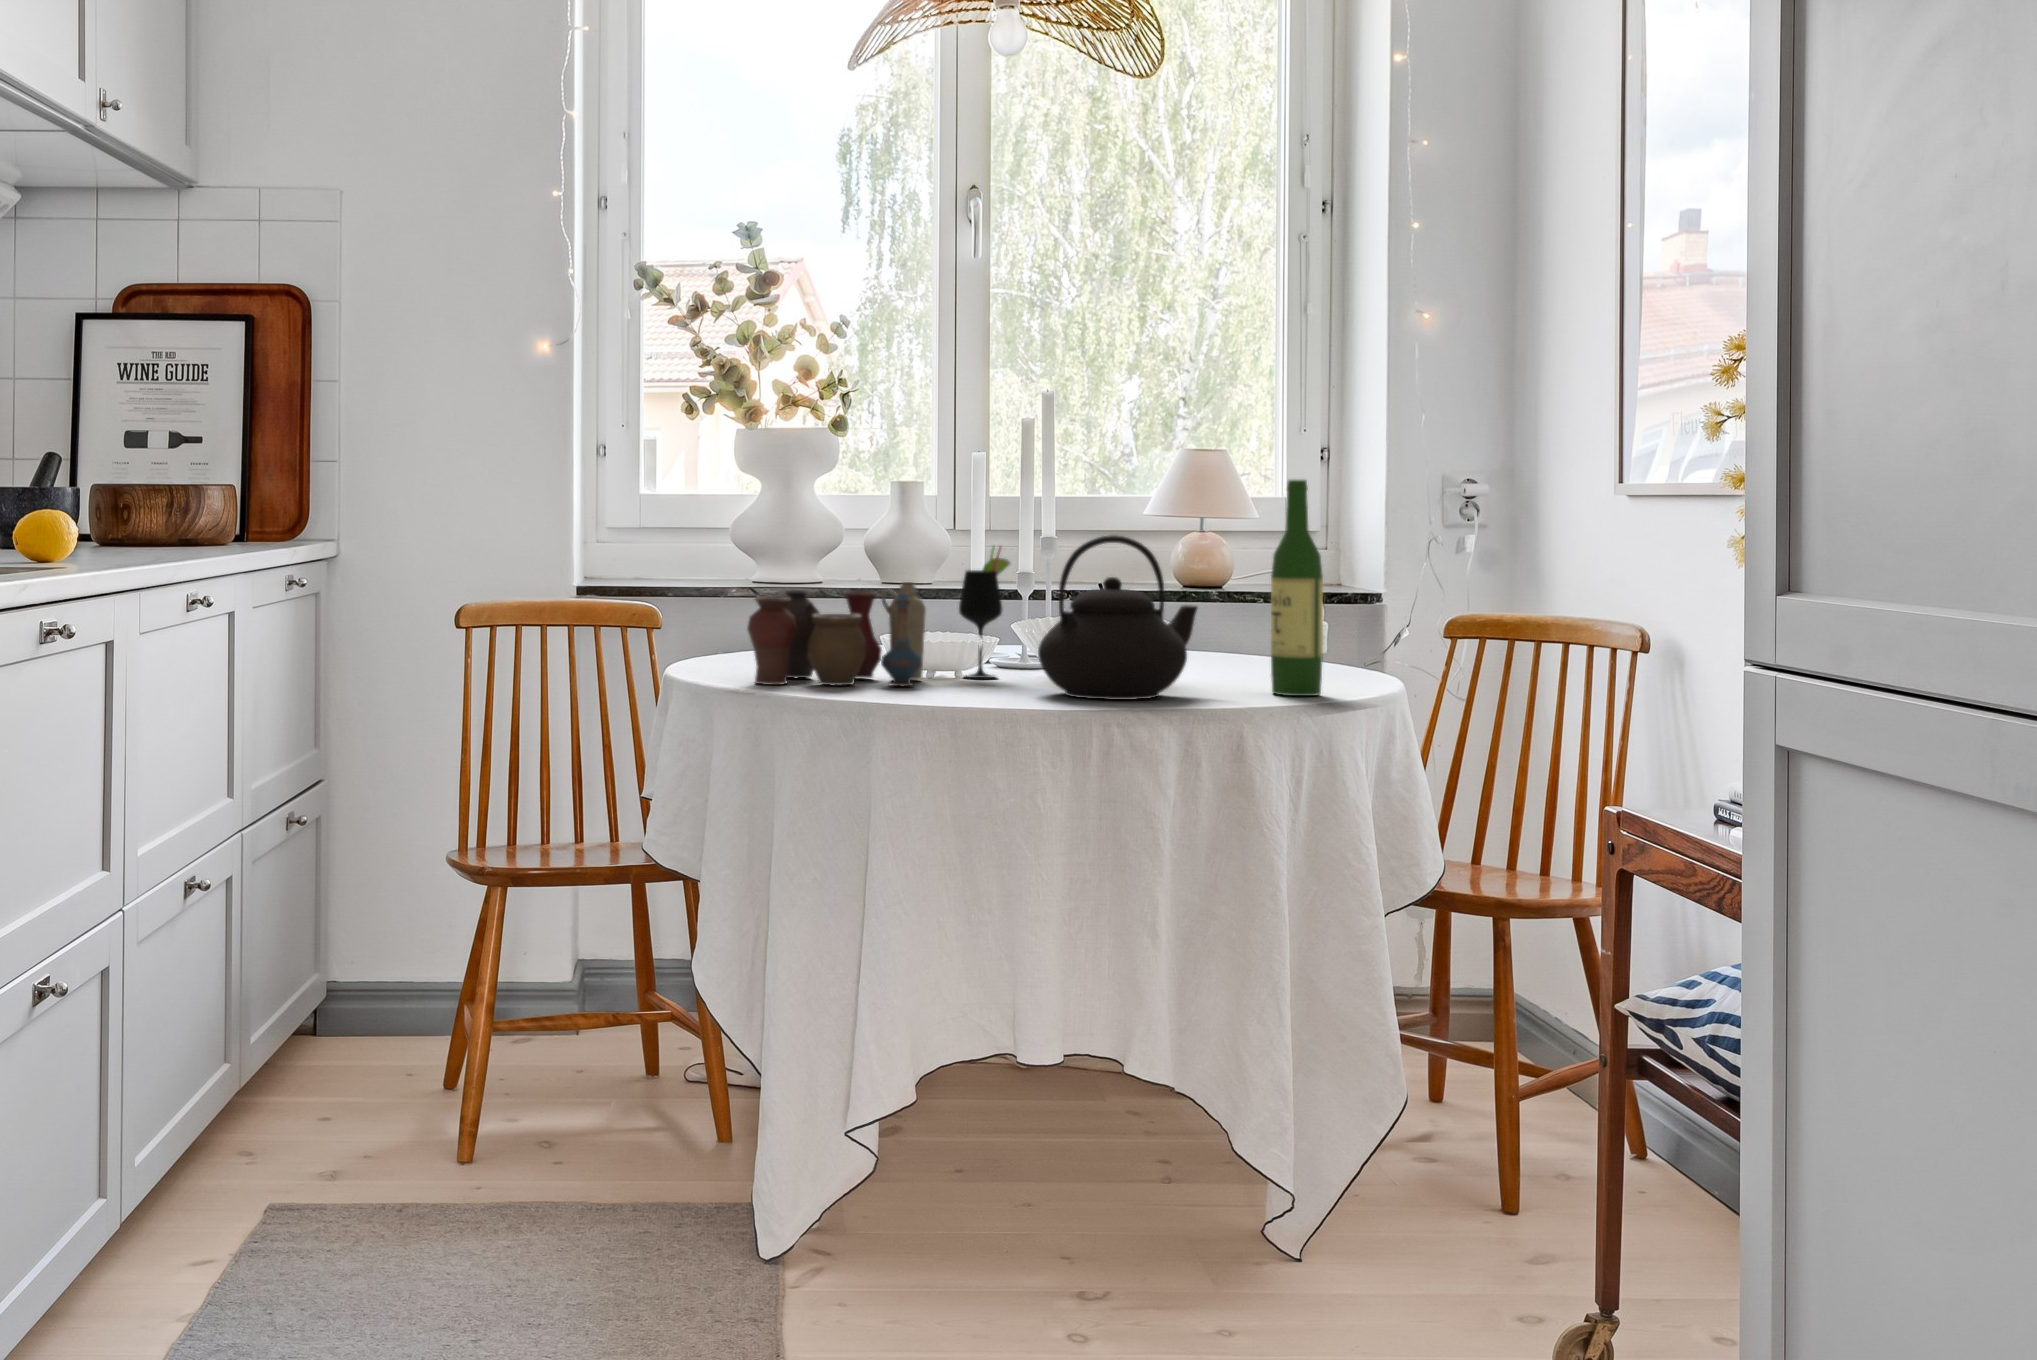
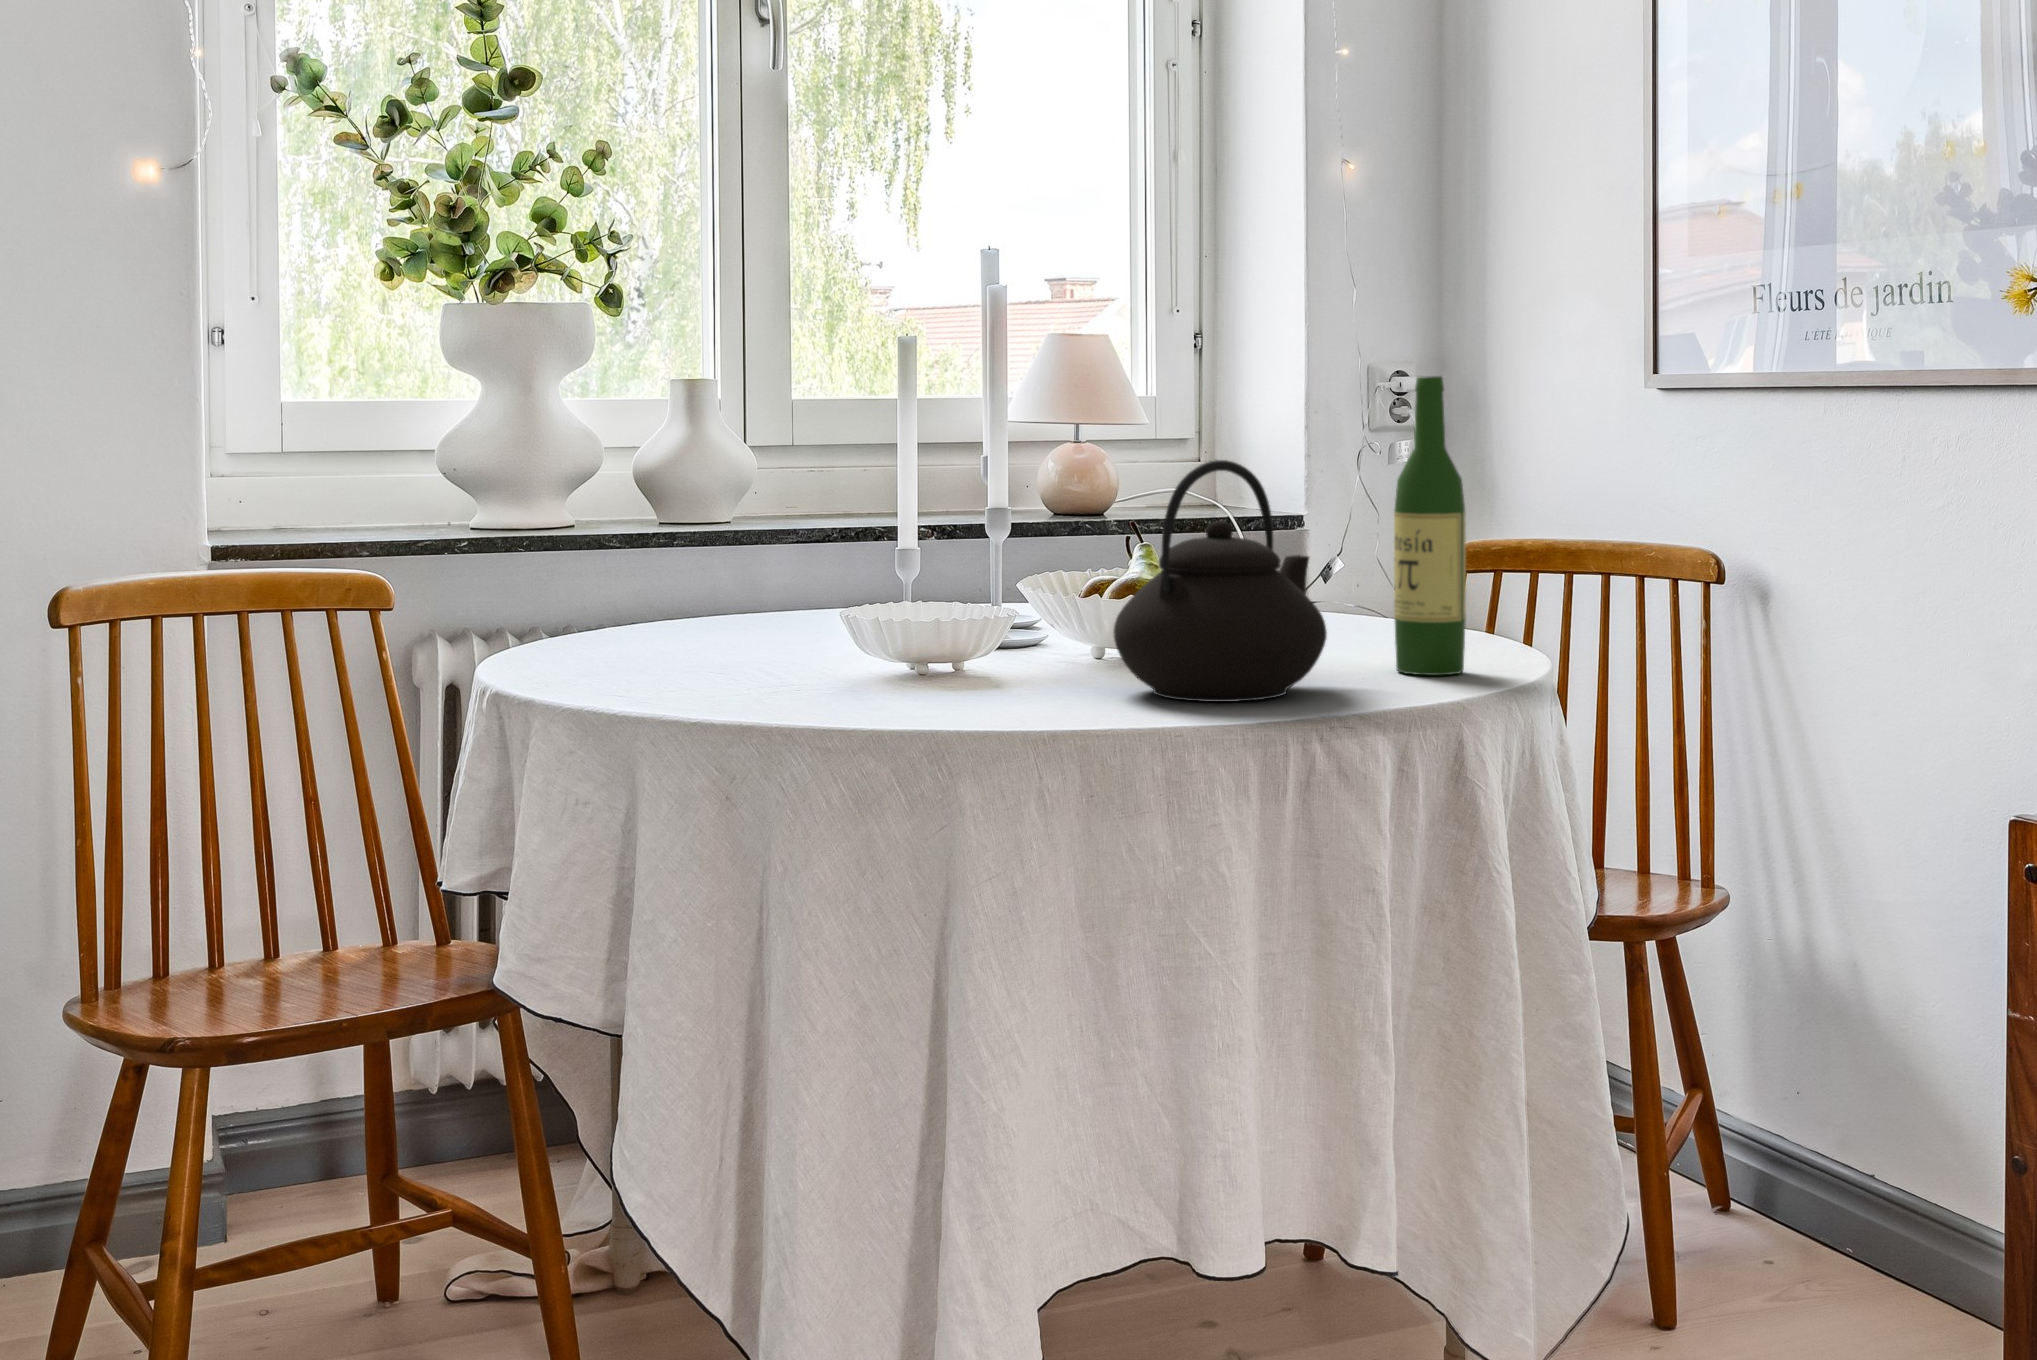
wine glass: present [959,547,1010,678] -> none [938,475,1013,672]
vase: present [747,582,926,686] -> none [660,534,934,709]

